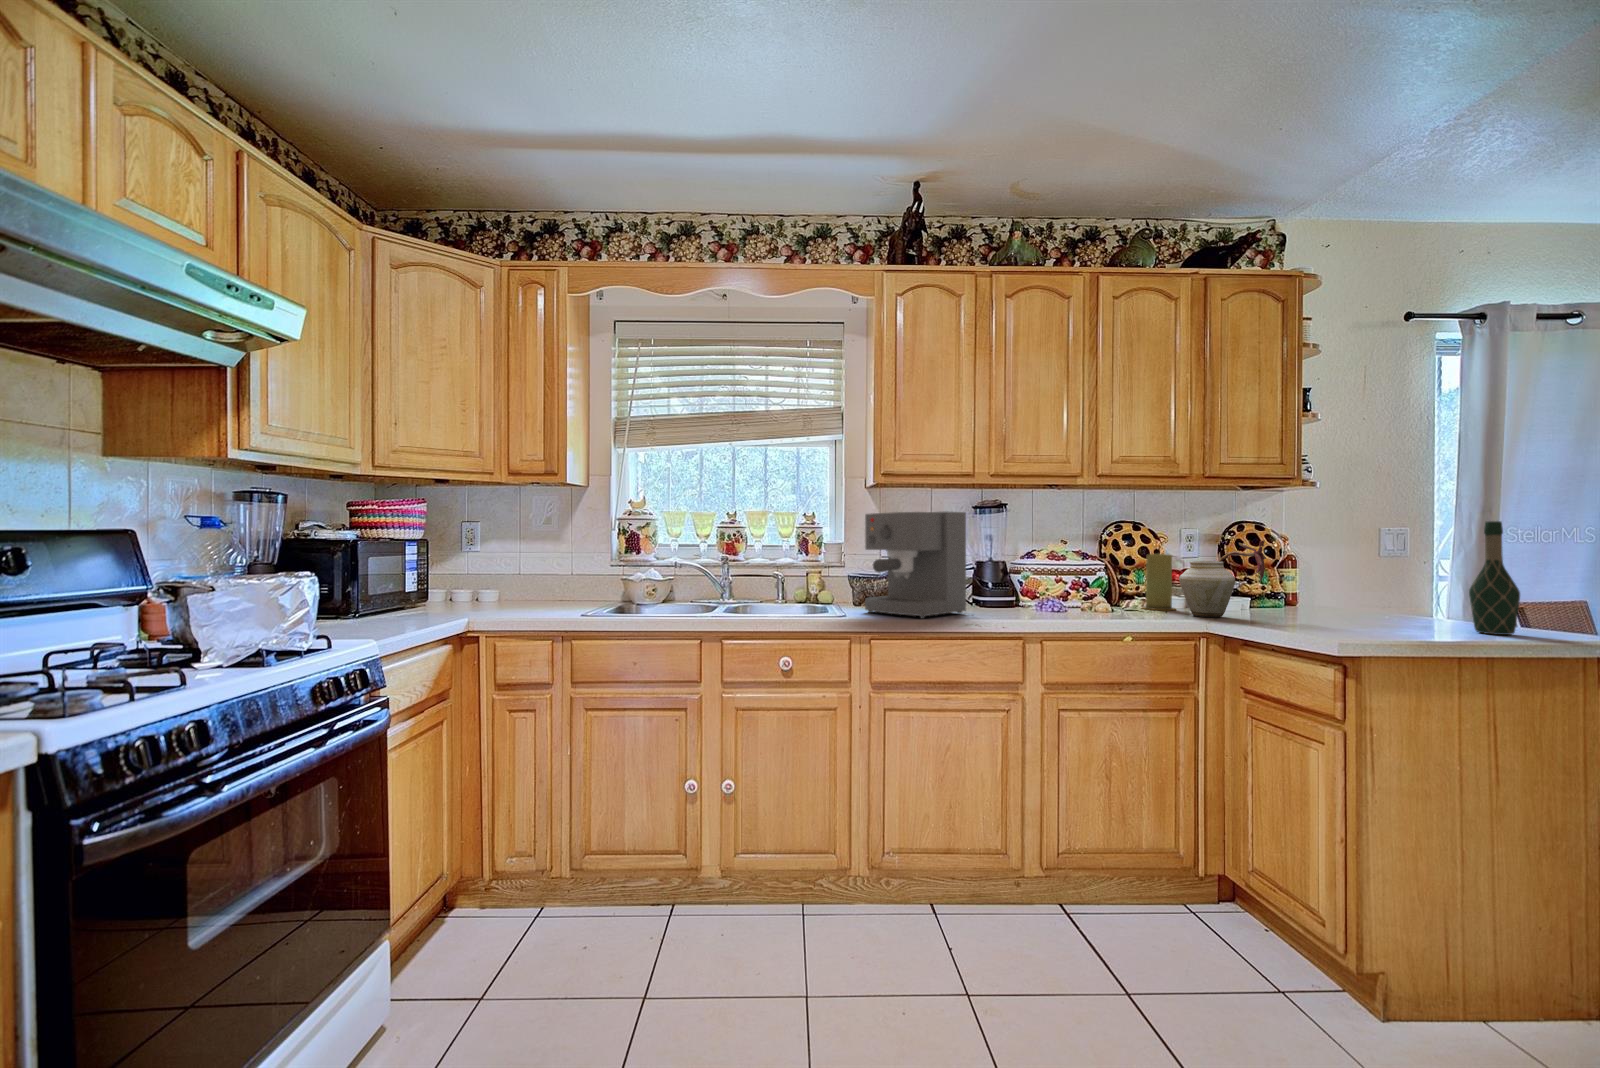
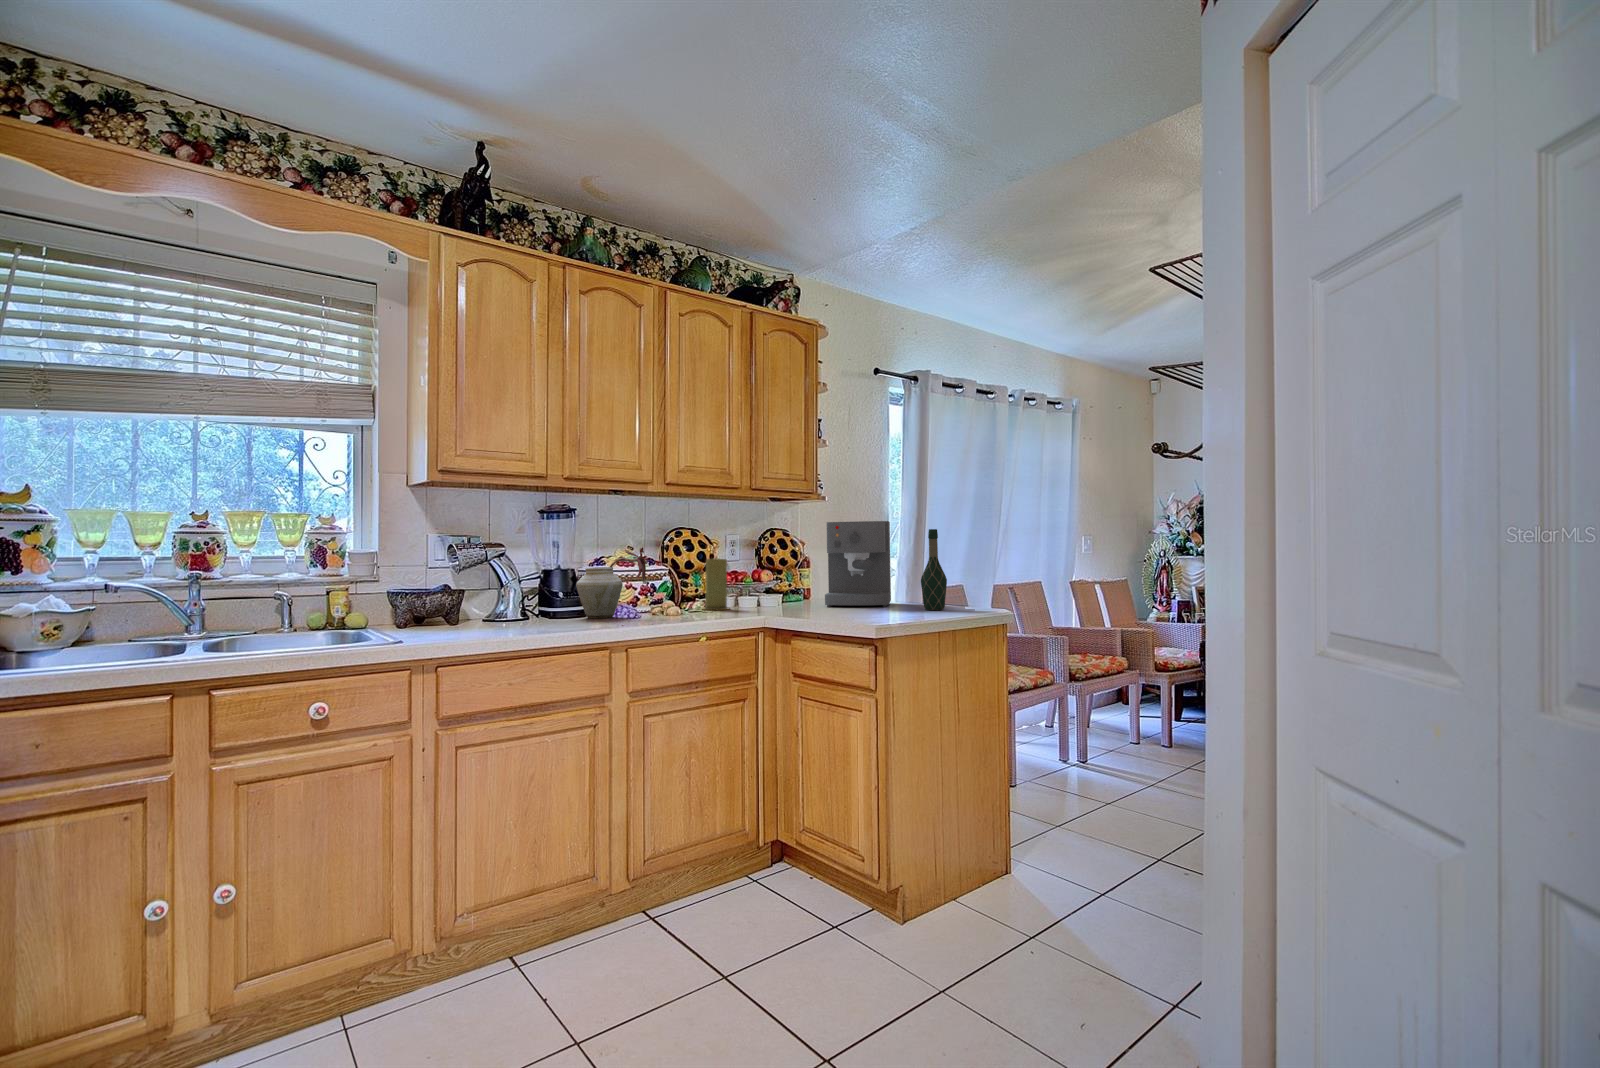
coffee maker: present [865,512,966,618] -> present [825,521,891,607]
vase: present [1179,541,1266,617] -> present [576,547,647,619]

